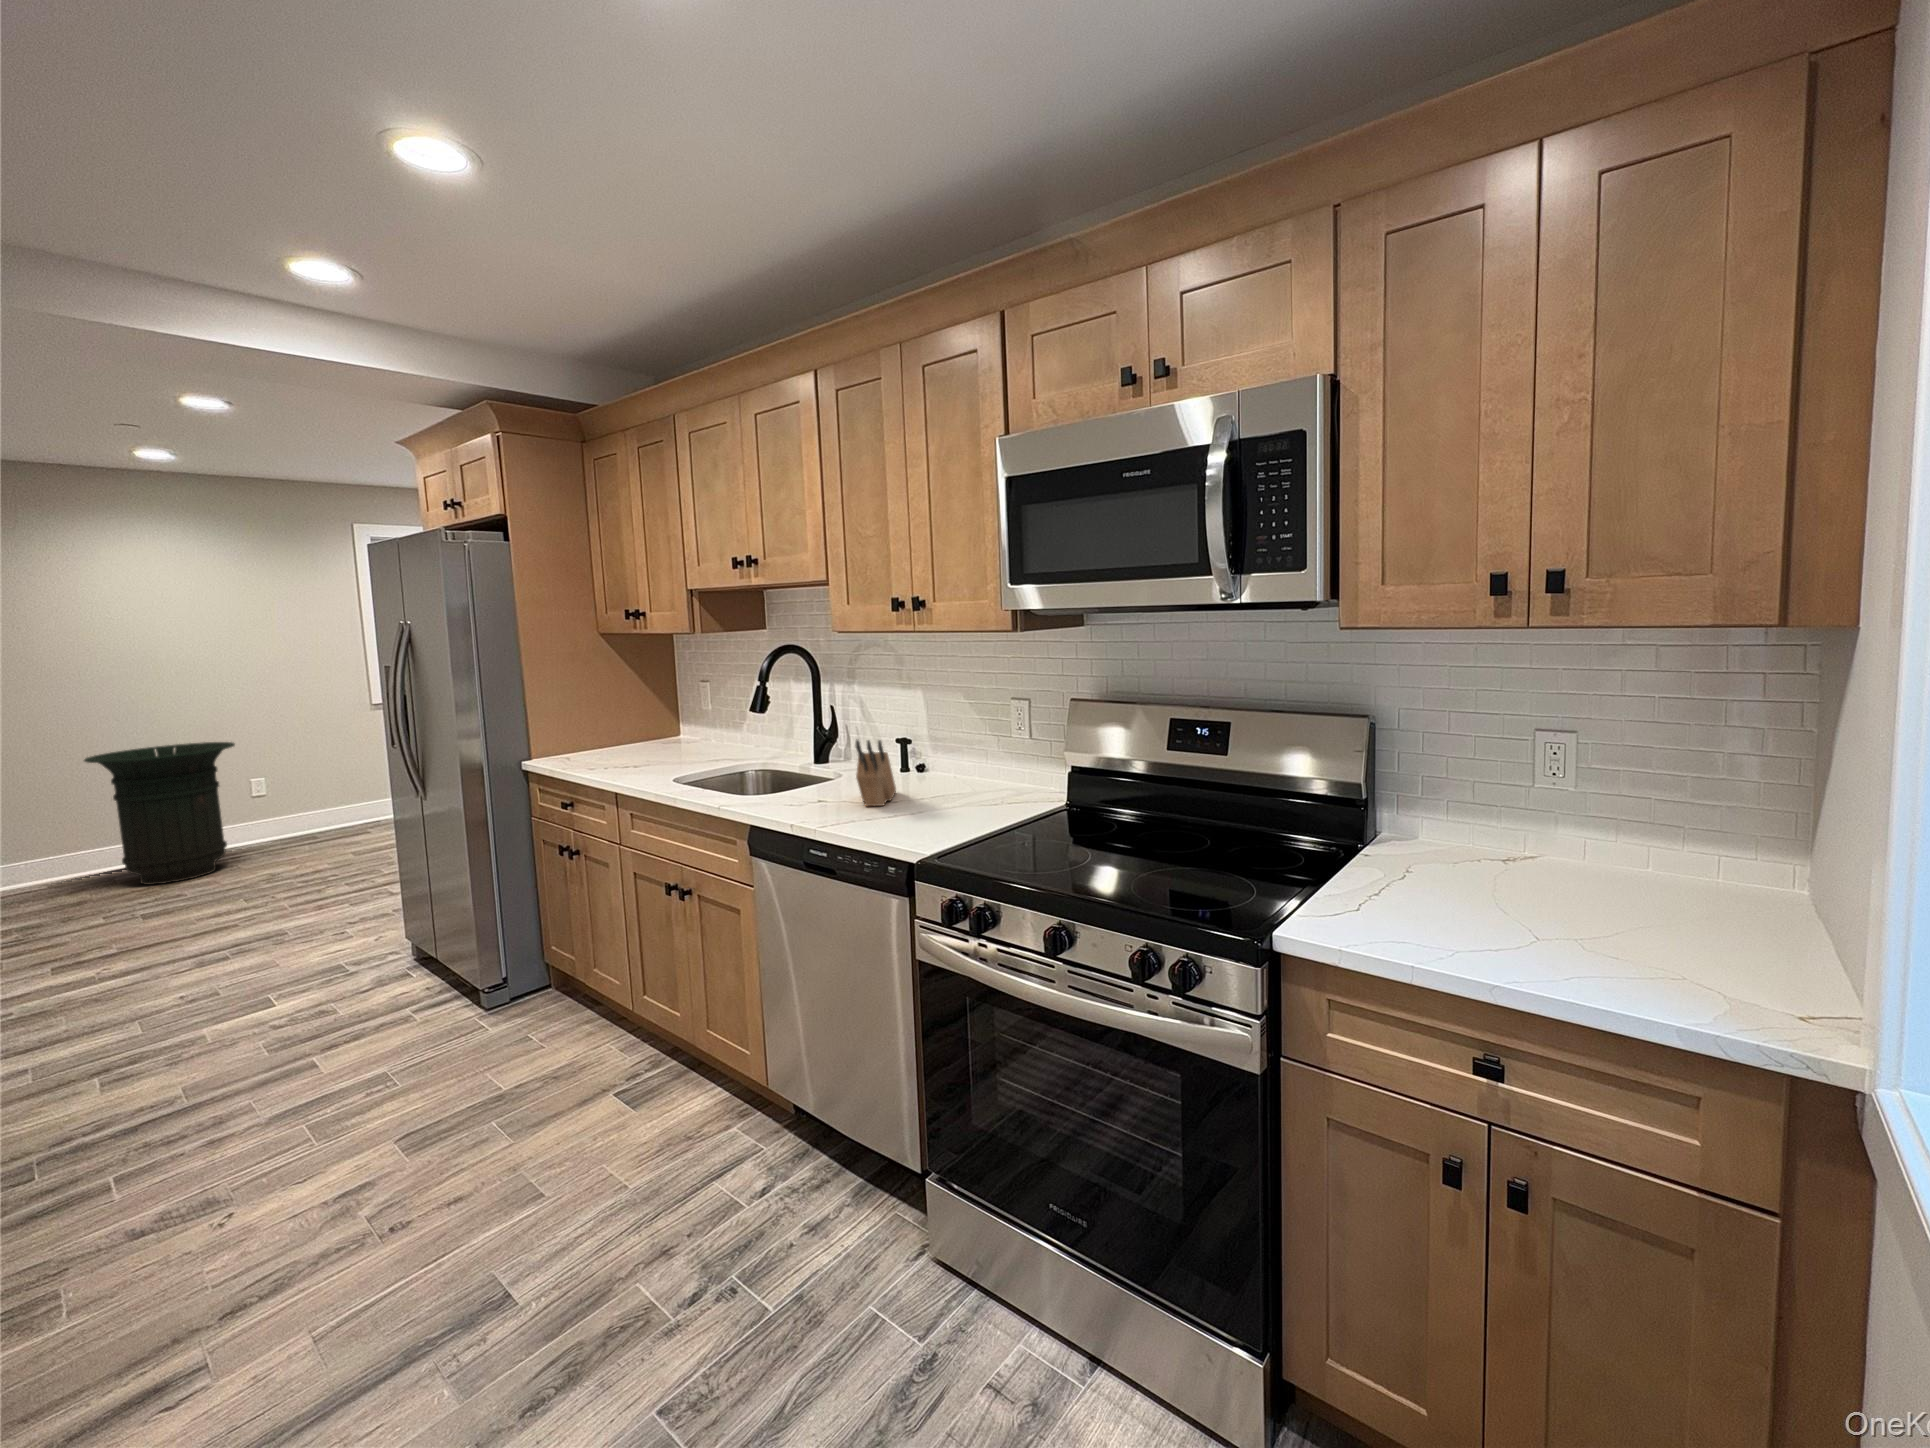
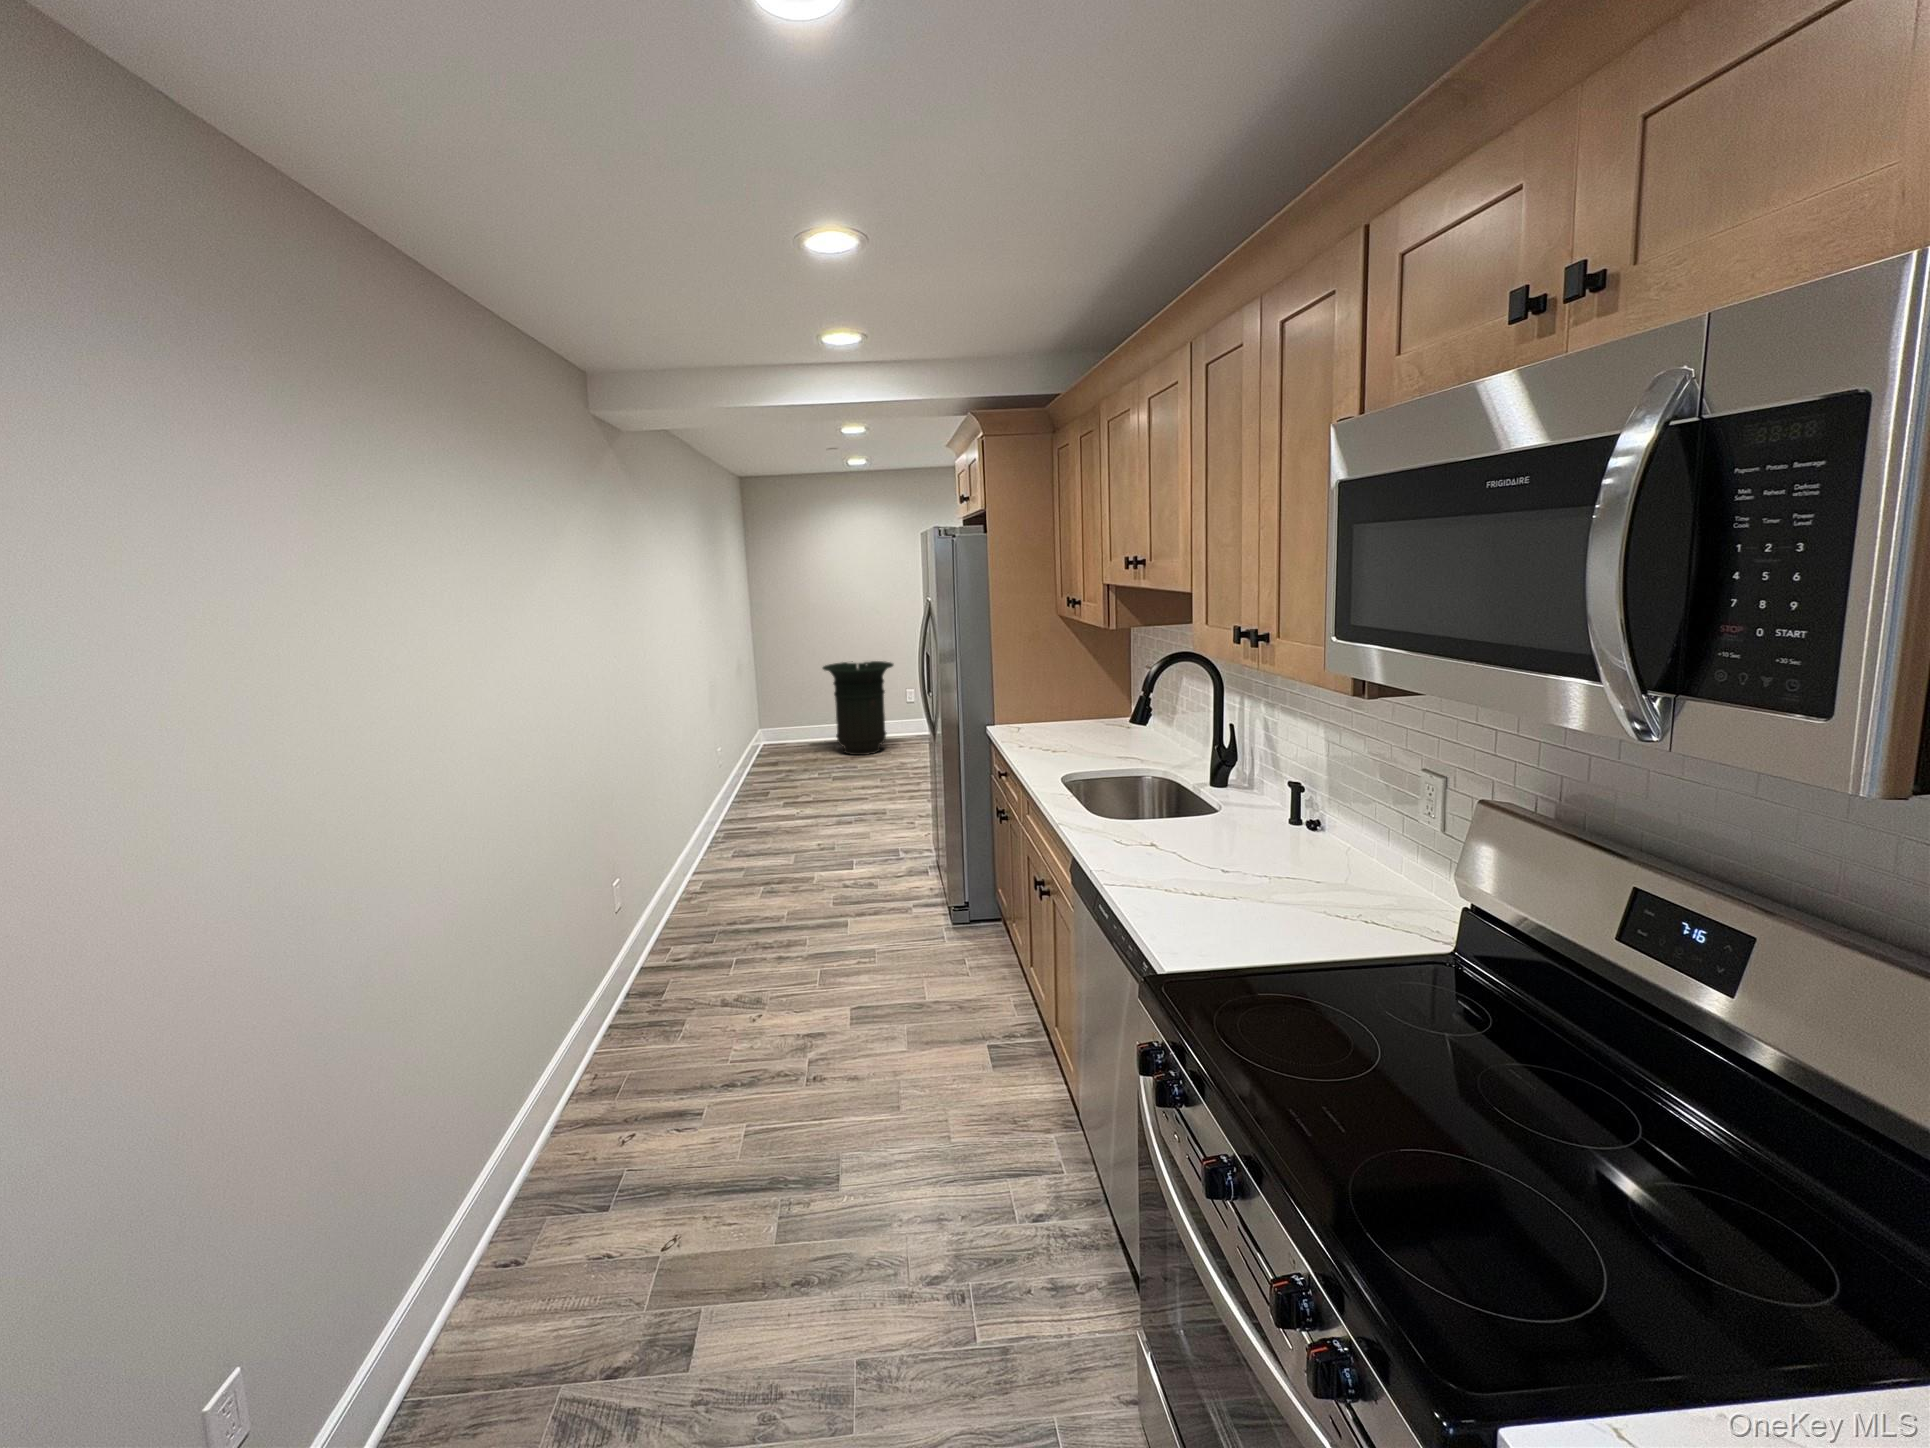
knife block: present [856,740,896,806] -> none [1177,797,1249,878]

